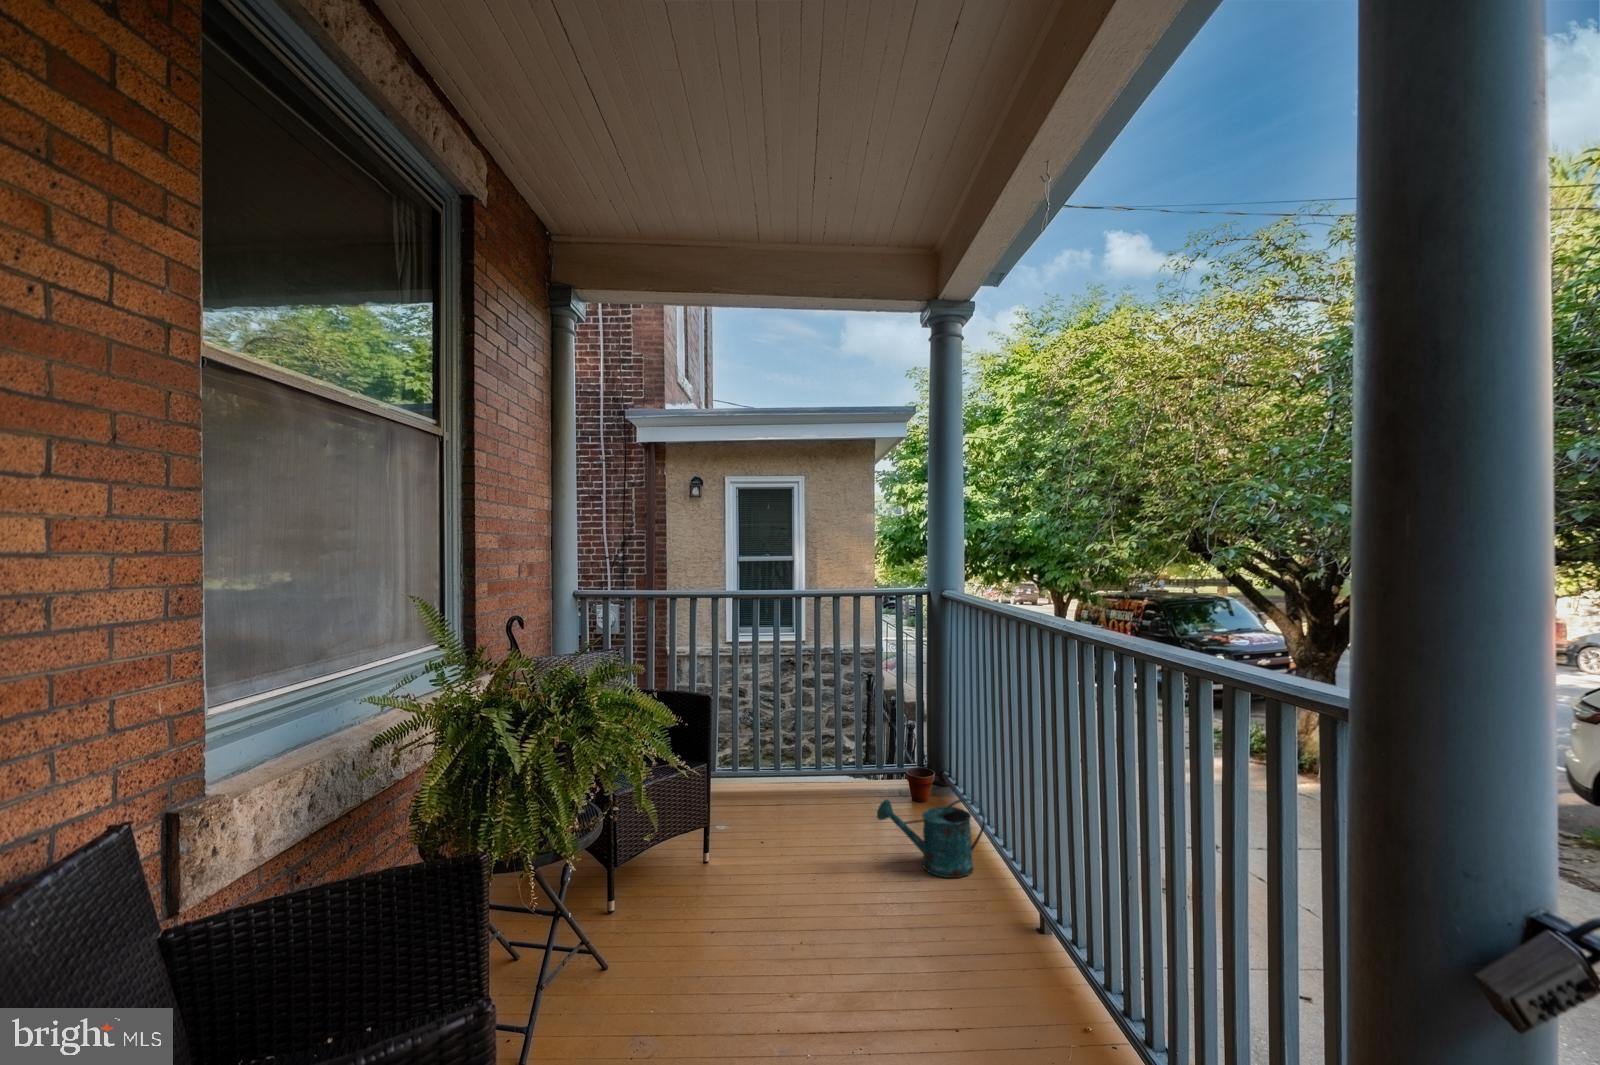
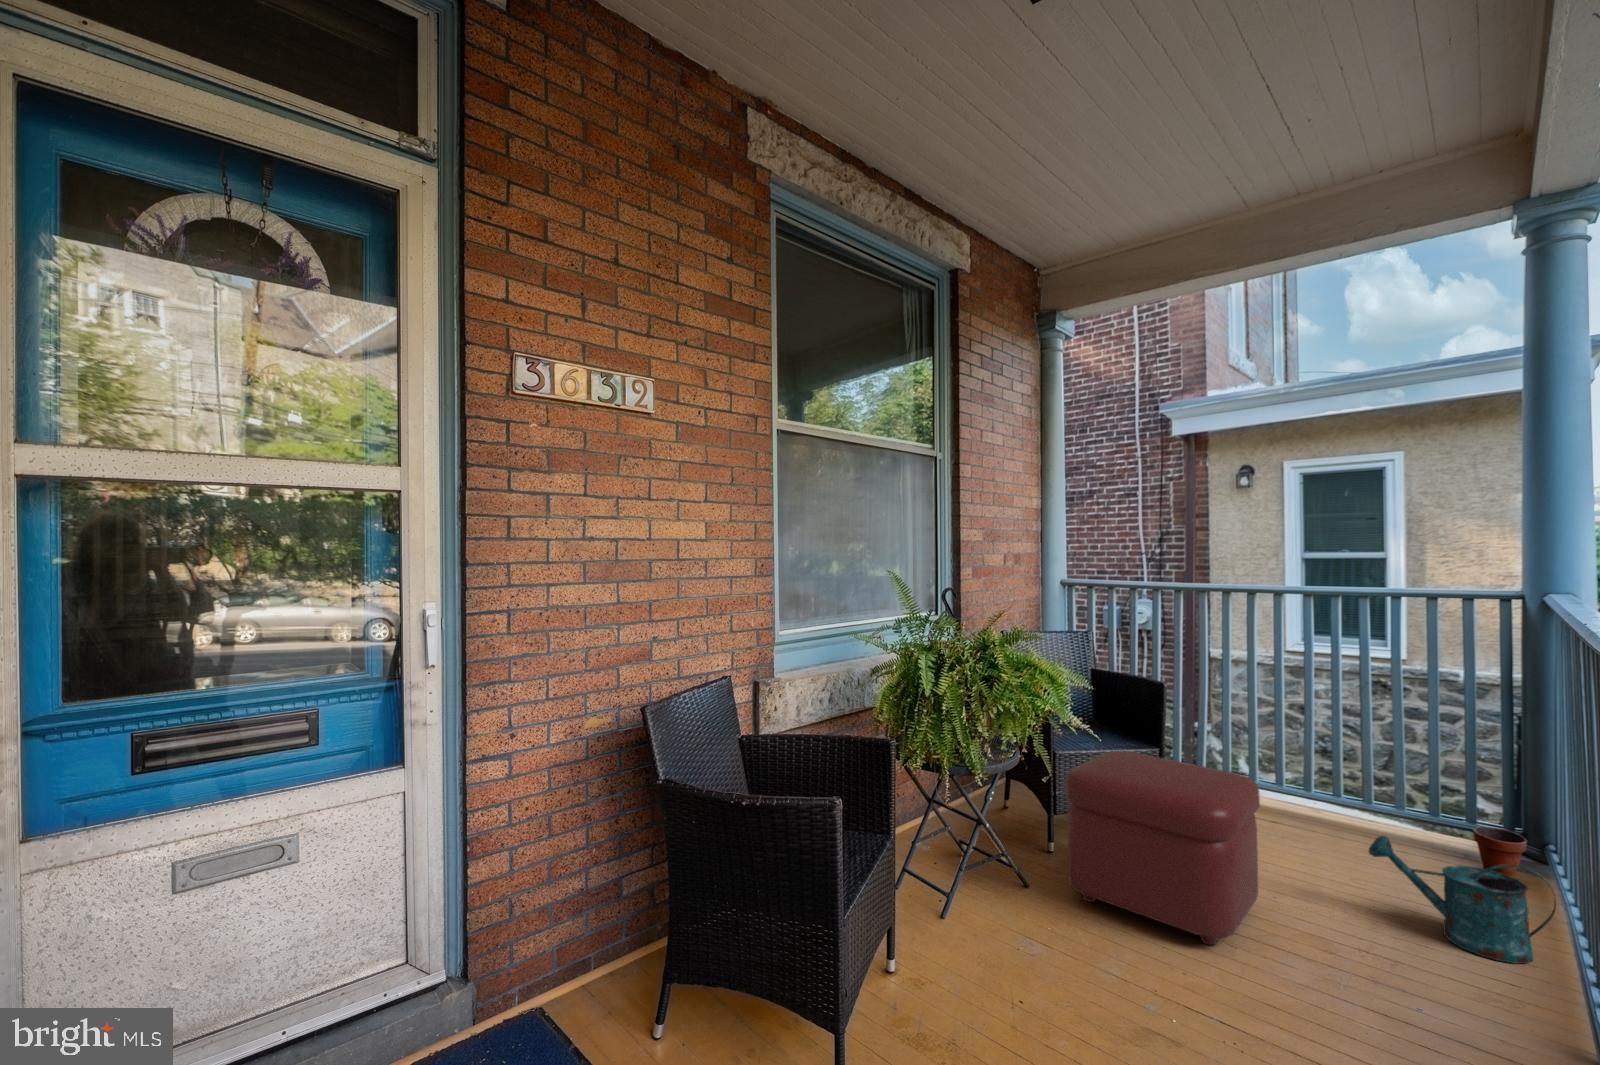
ottoman: none [648,775,818,961] -> present [1064,751,1260,945]

